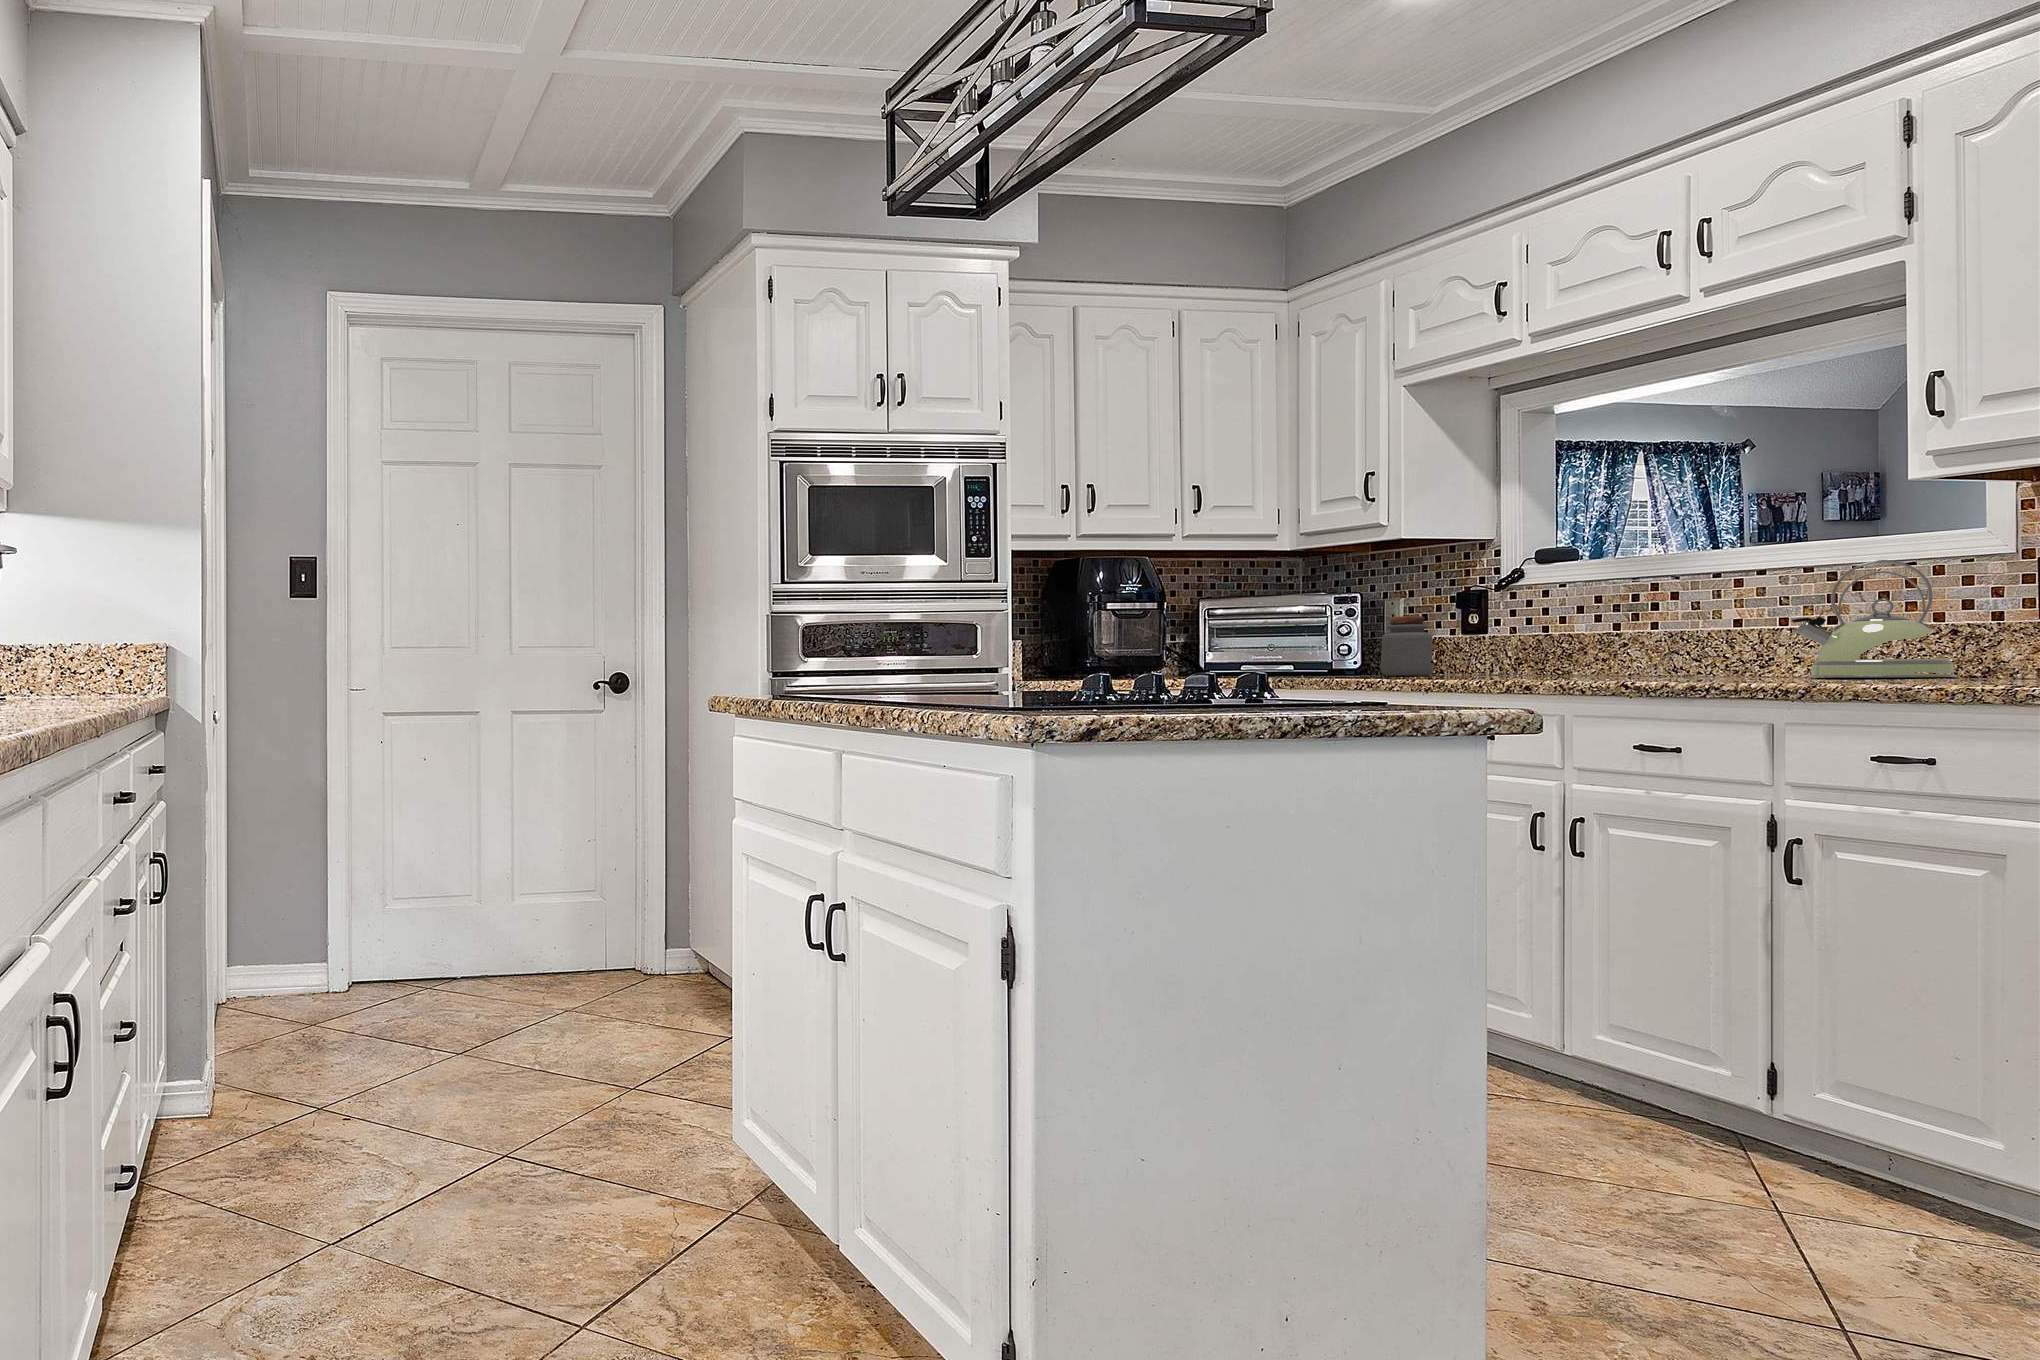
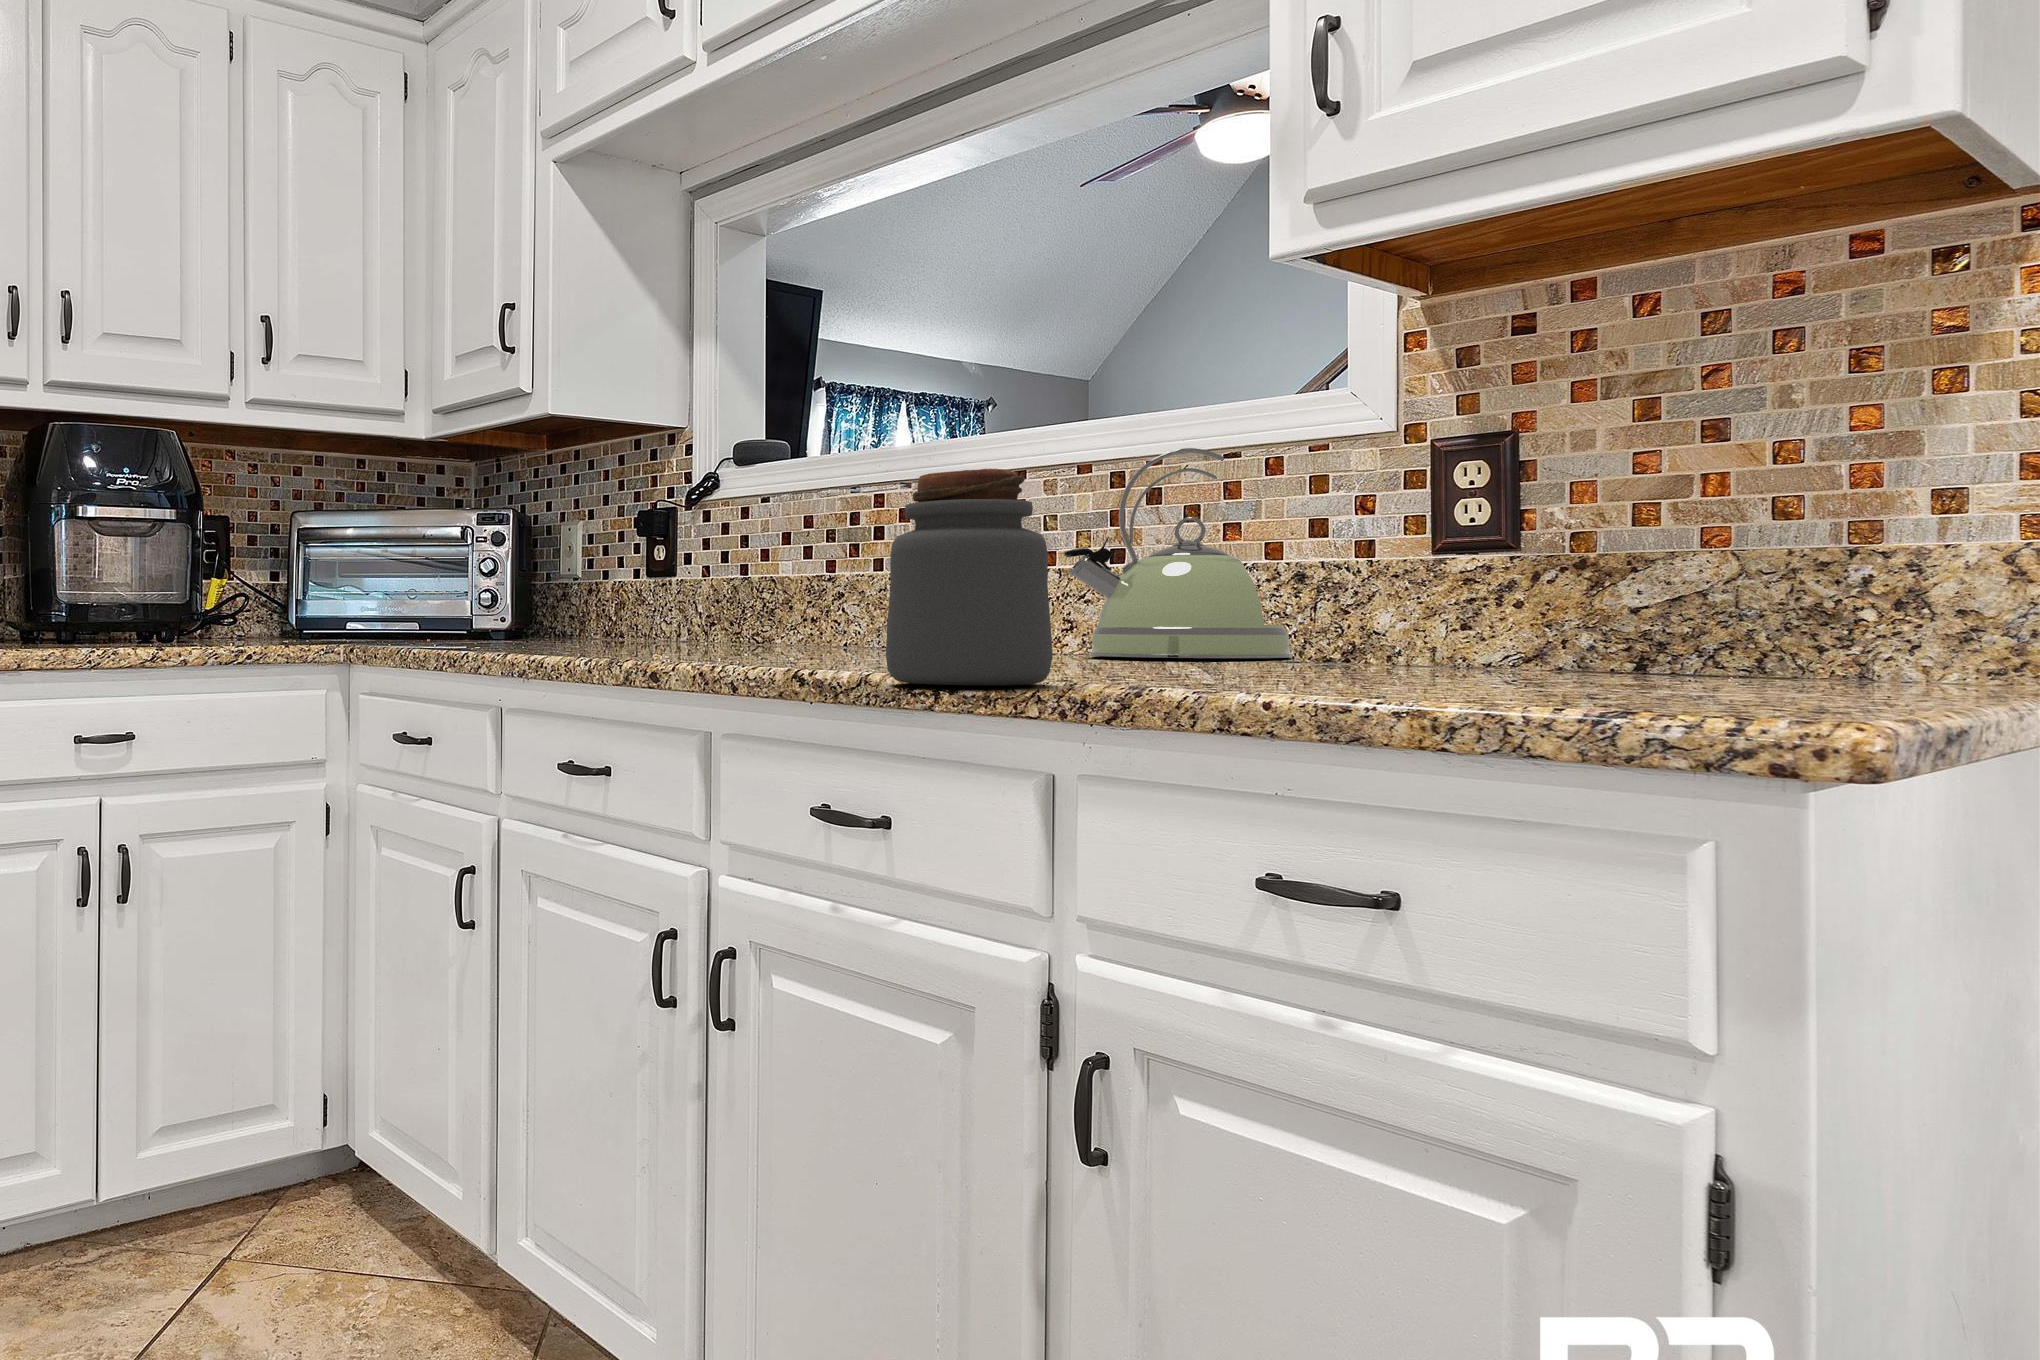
jar: present [1380,616,1434,676] -> present [886,469,1053,685]

